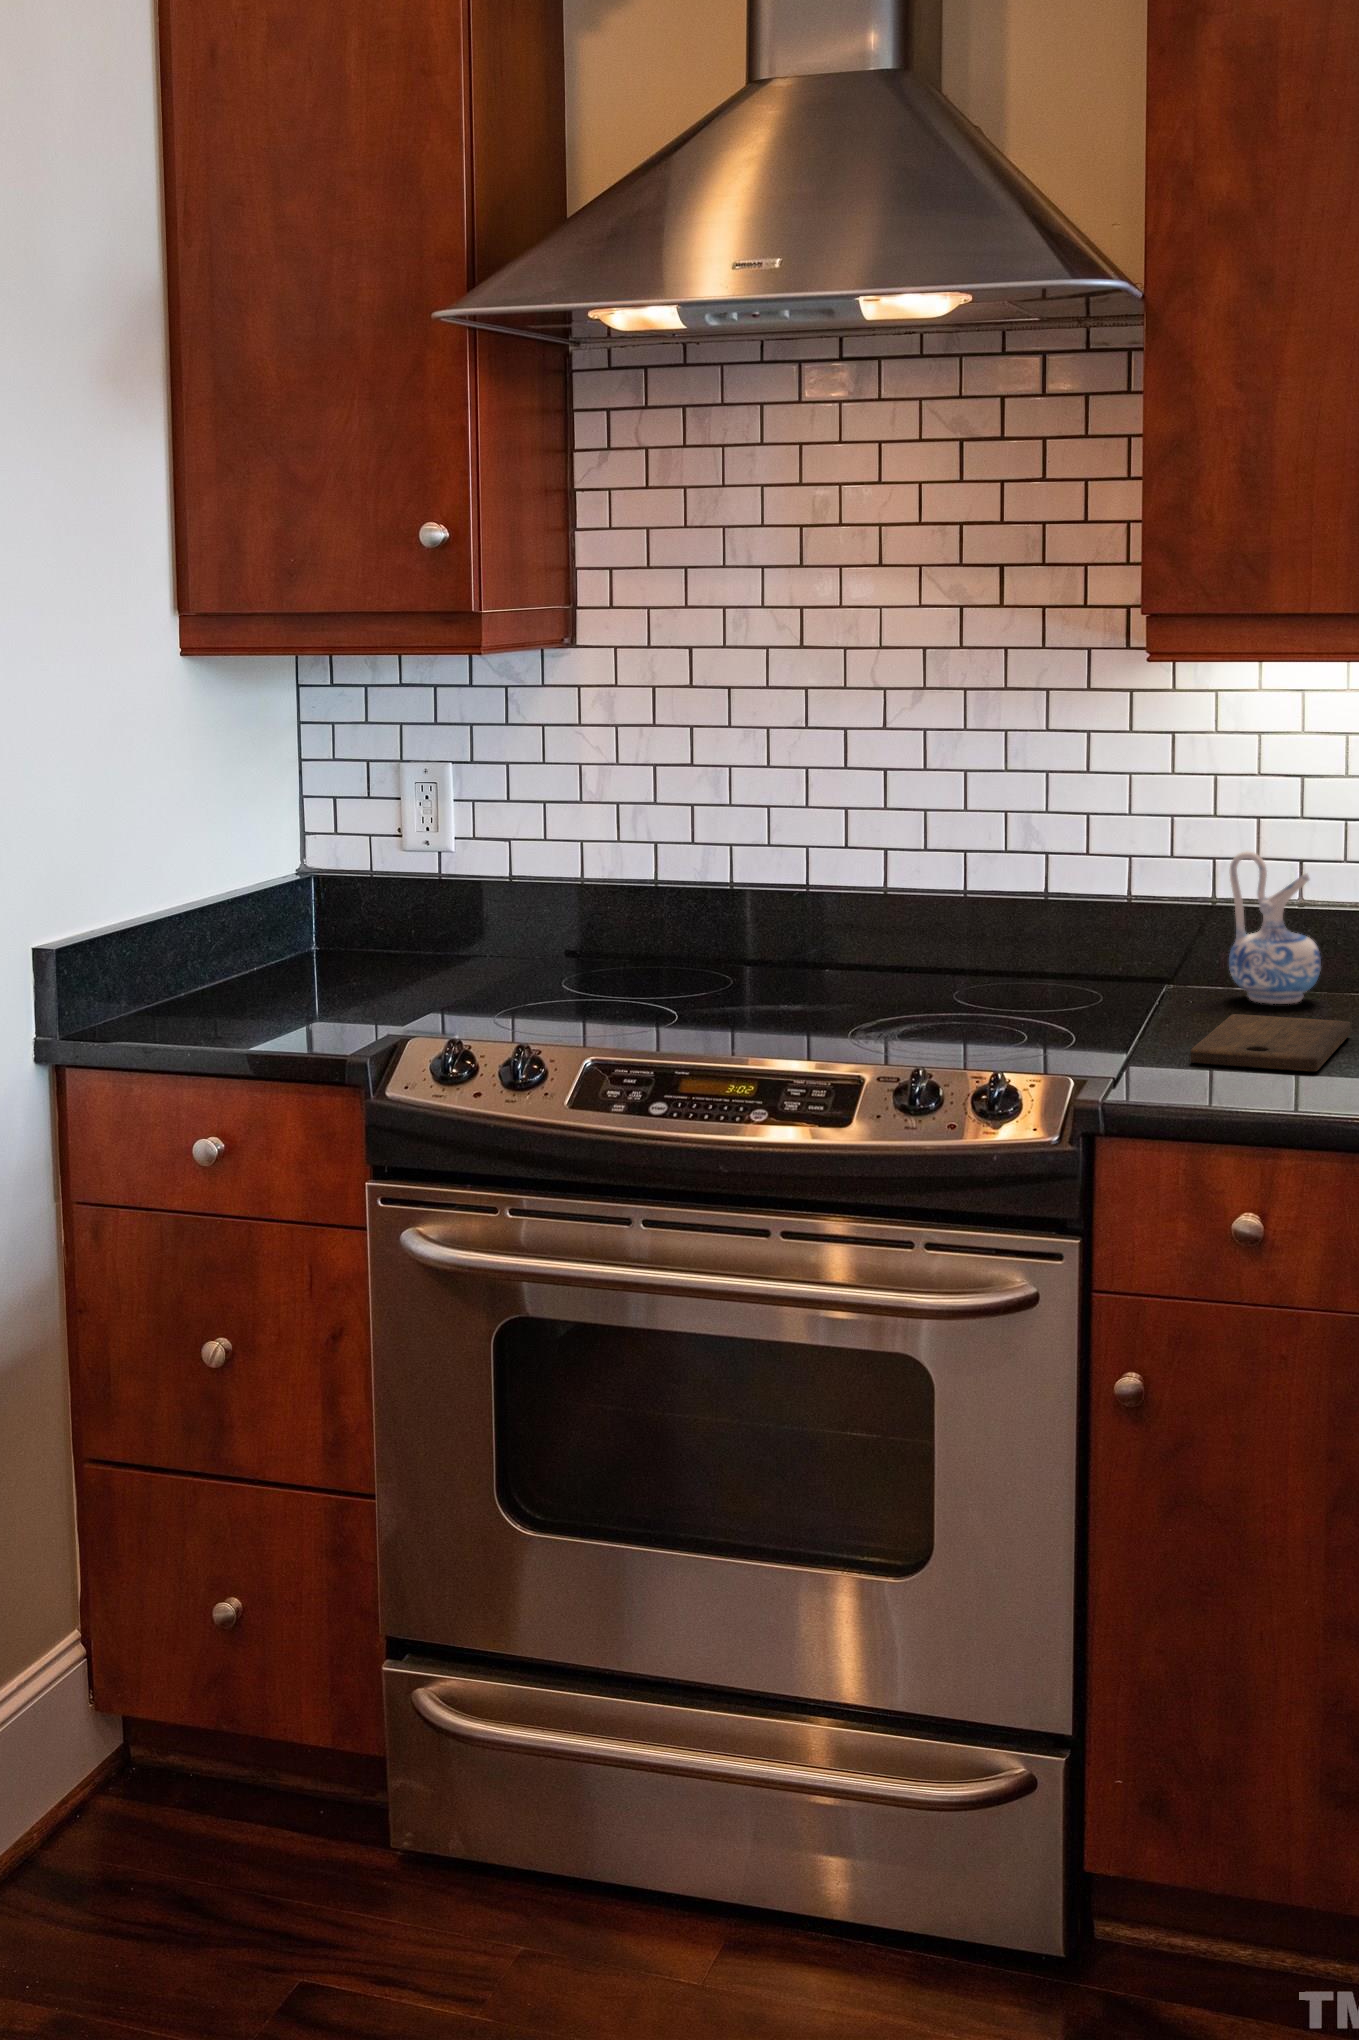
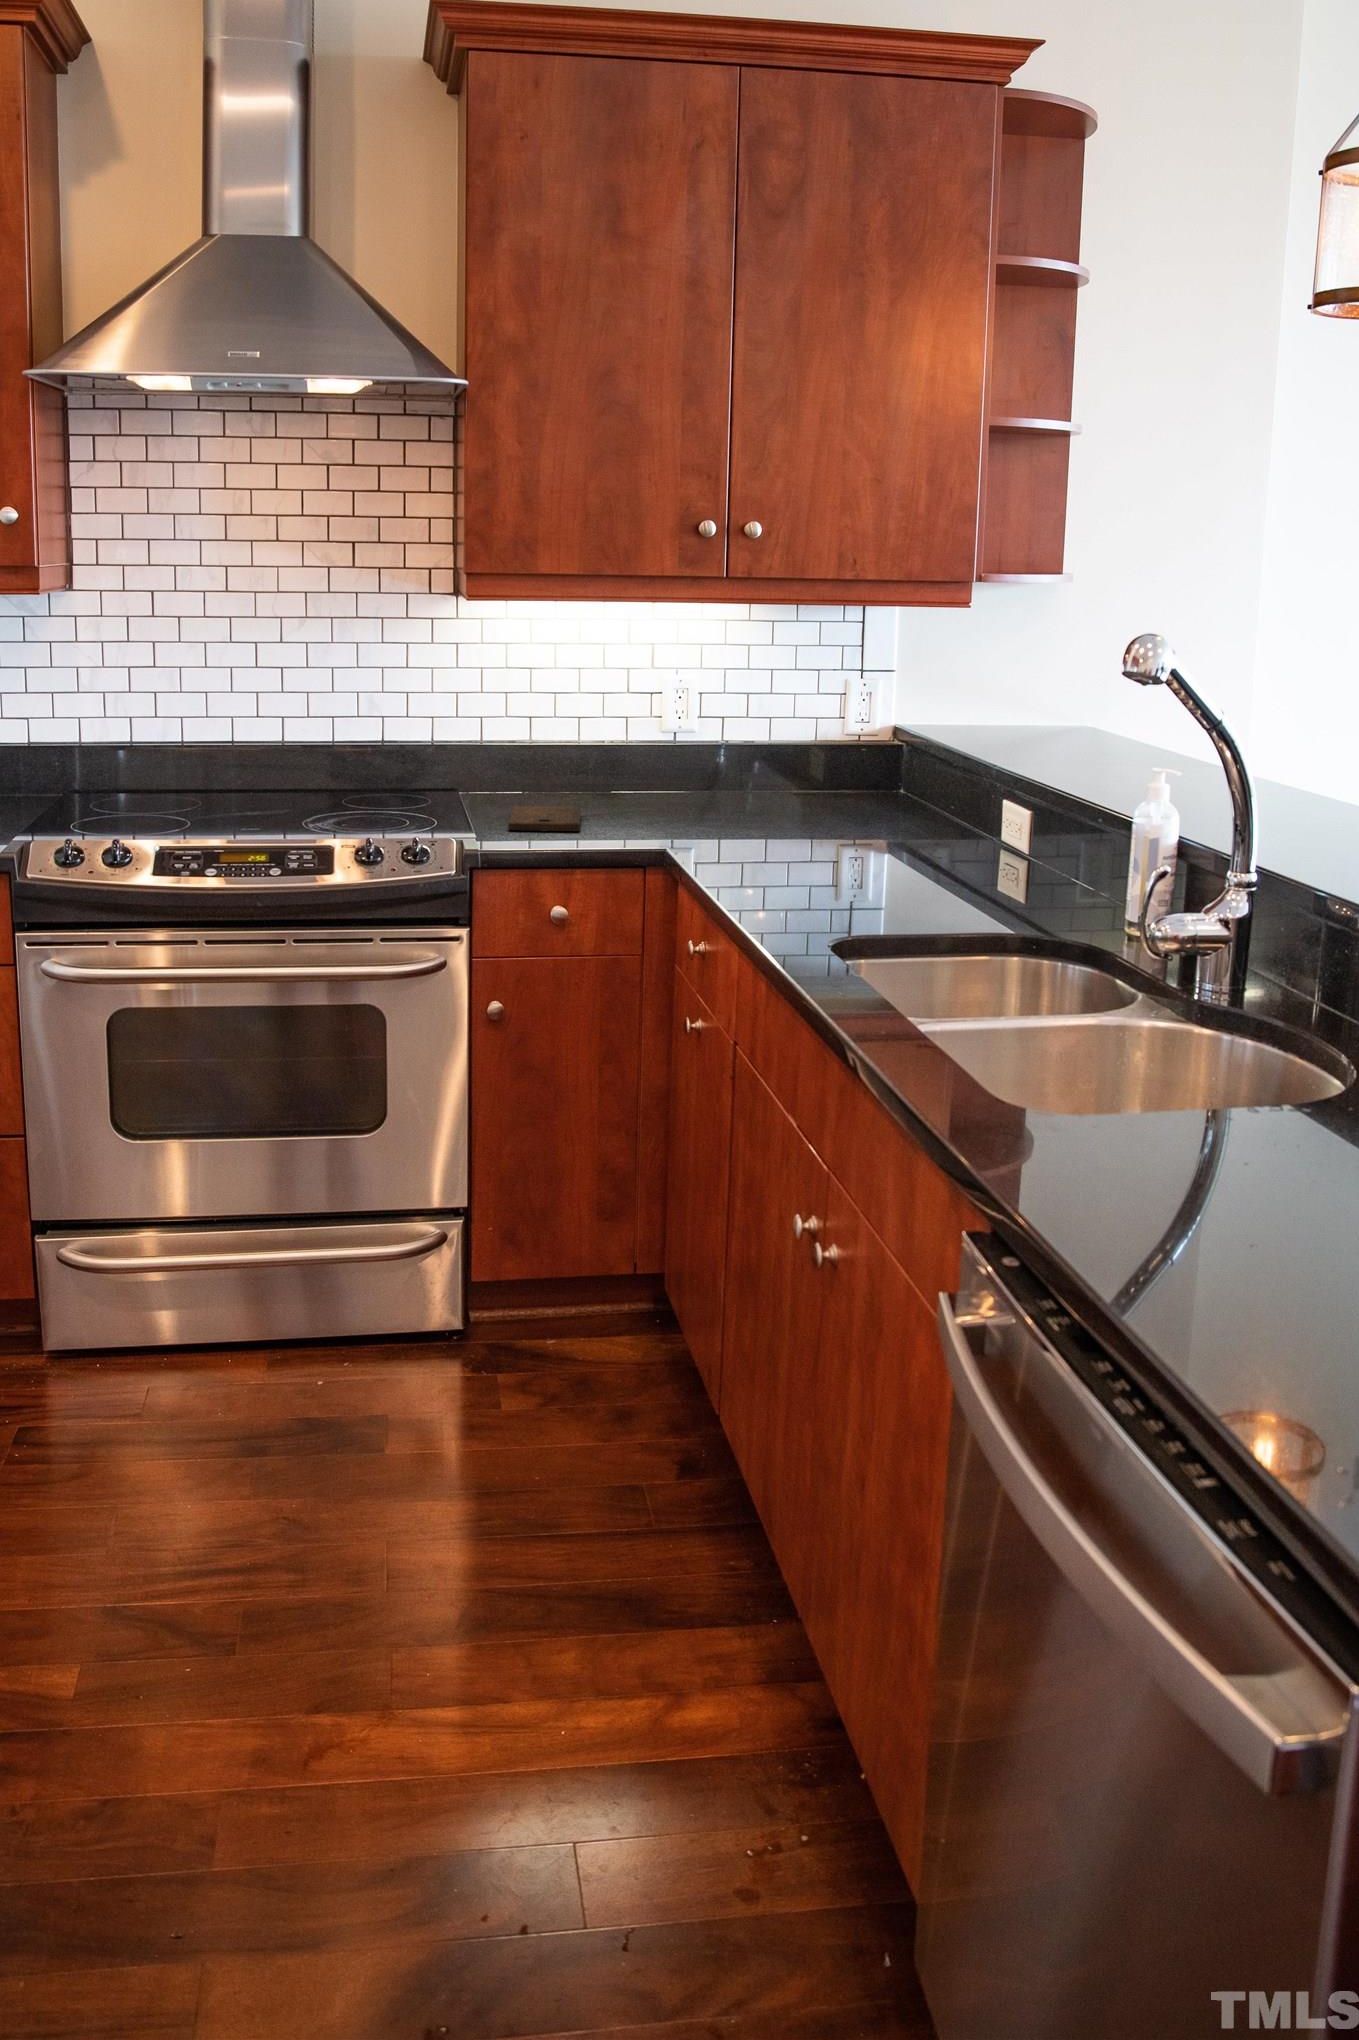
ceramic pitcher: present [1229,851,1321,1004] -> none [498,715,549,802]

